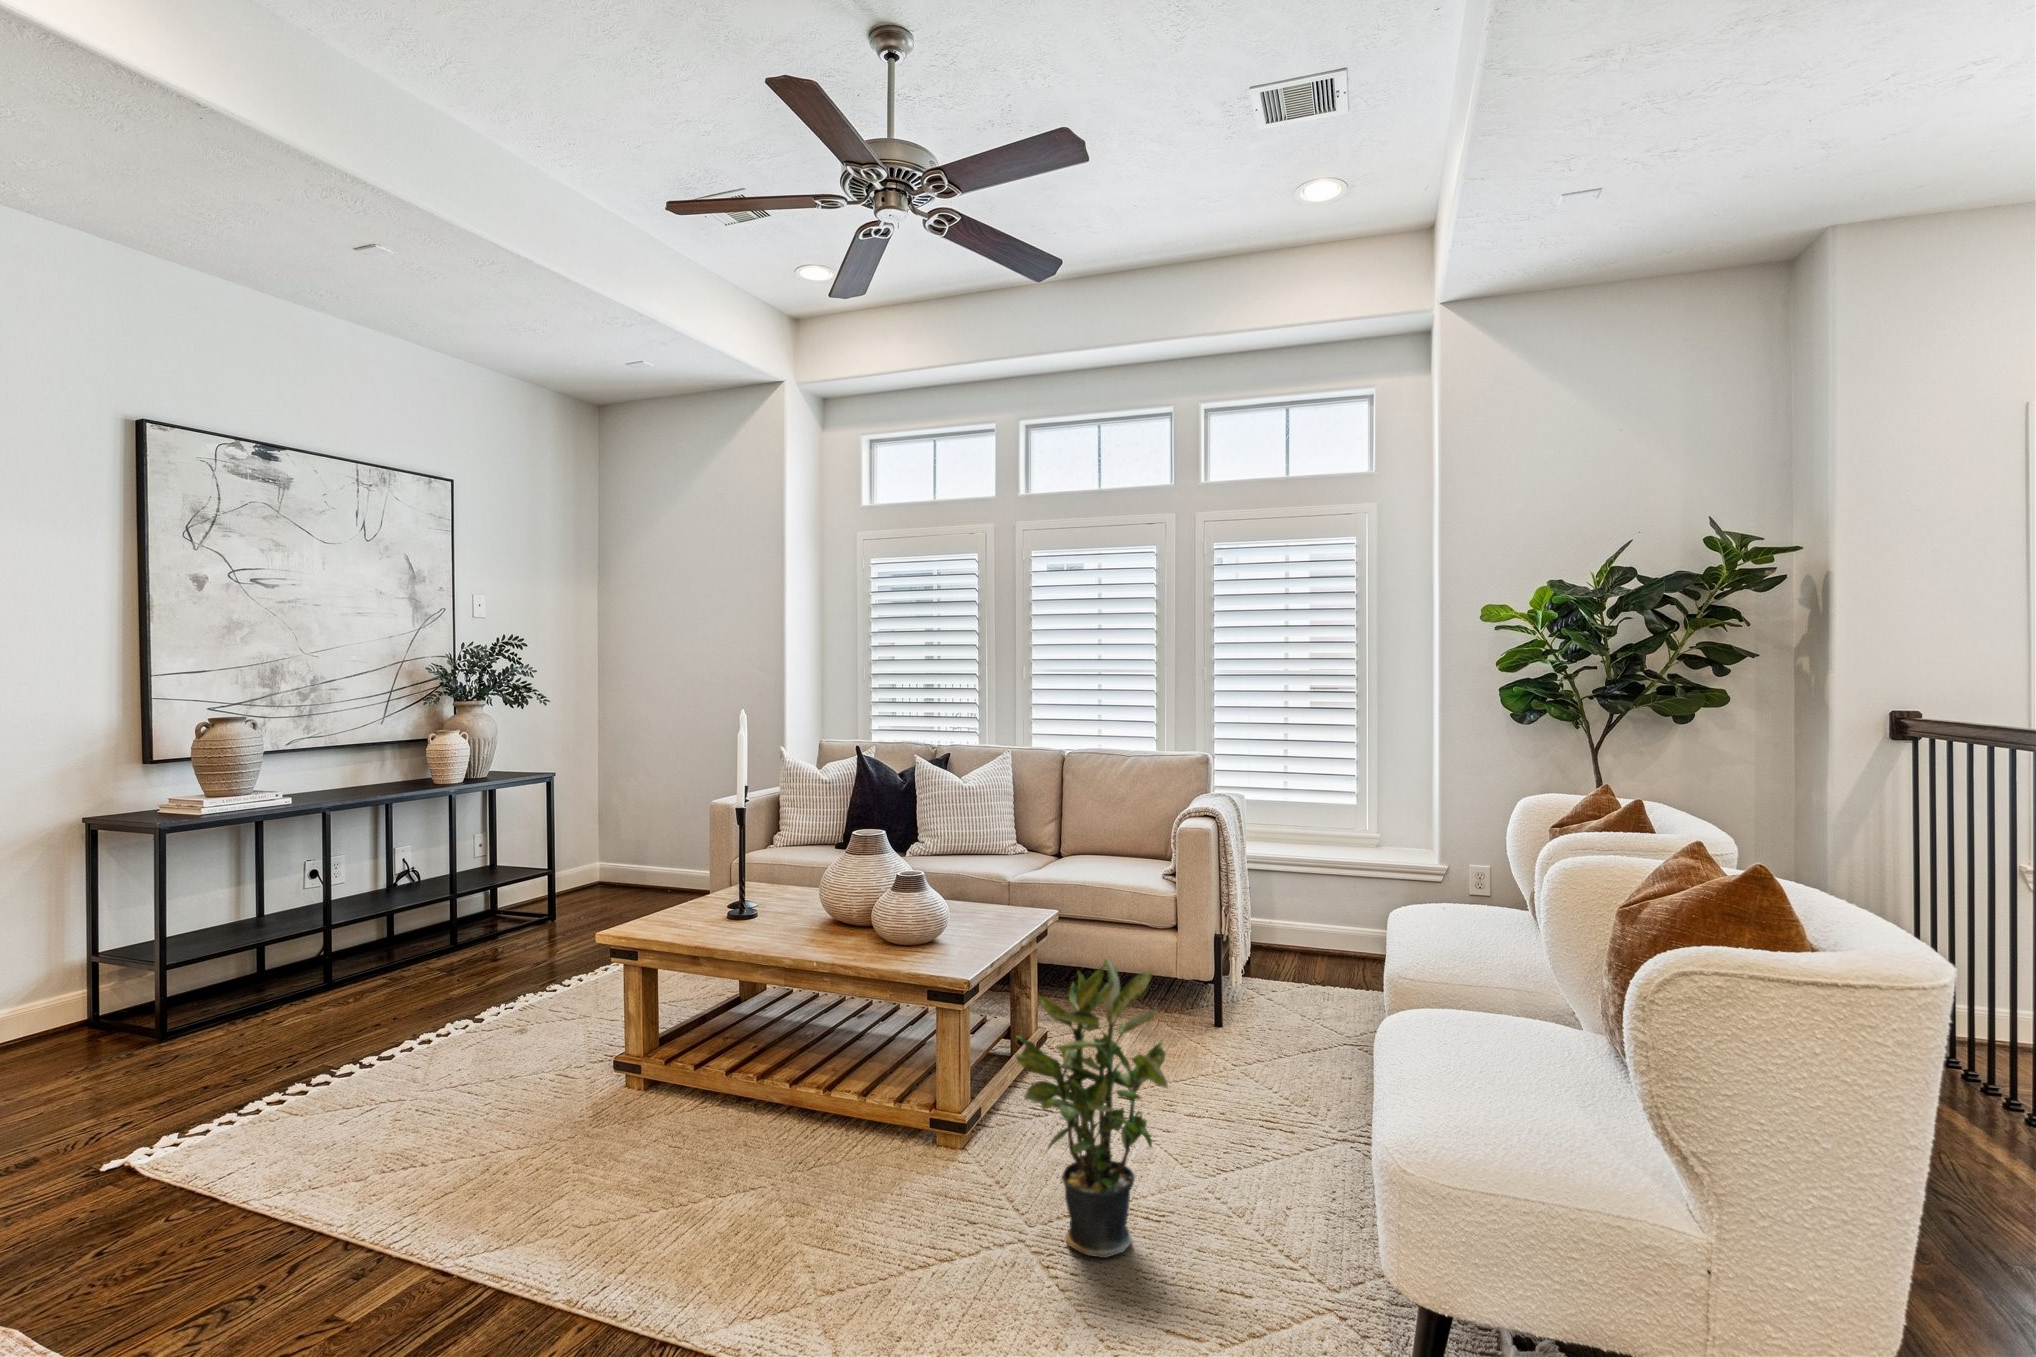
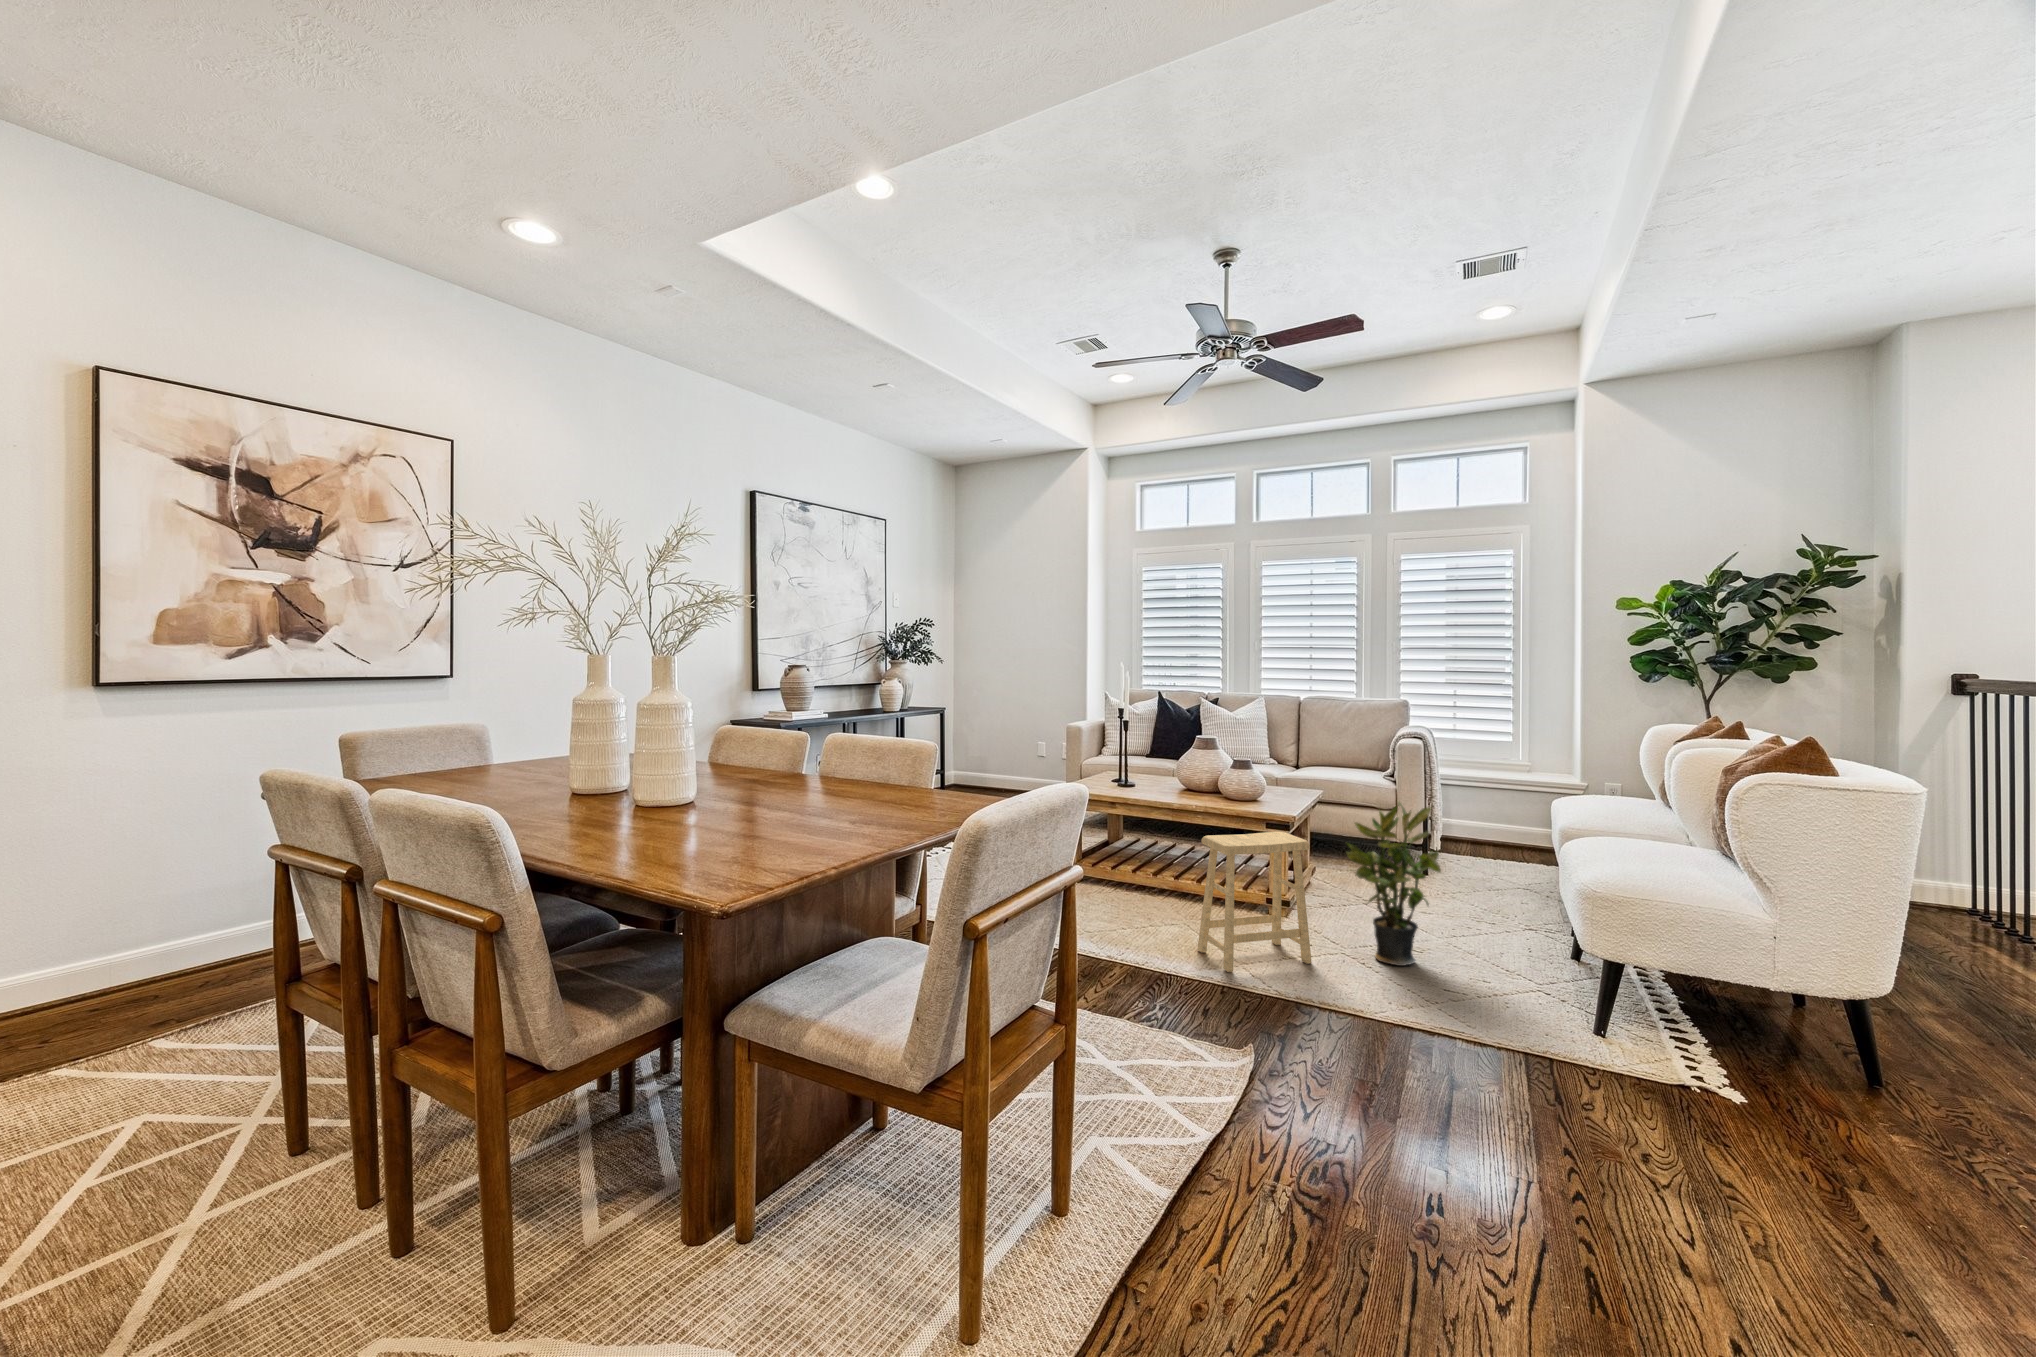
footstool: none [758,1017,950,1310] -> present [1197,831,1312,972]

